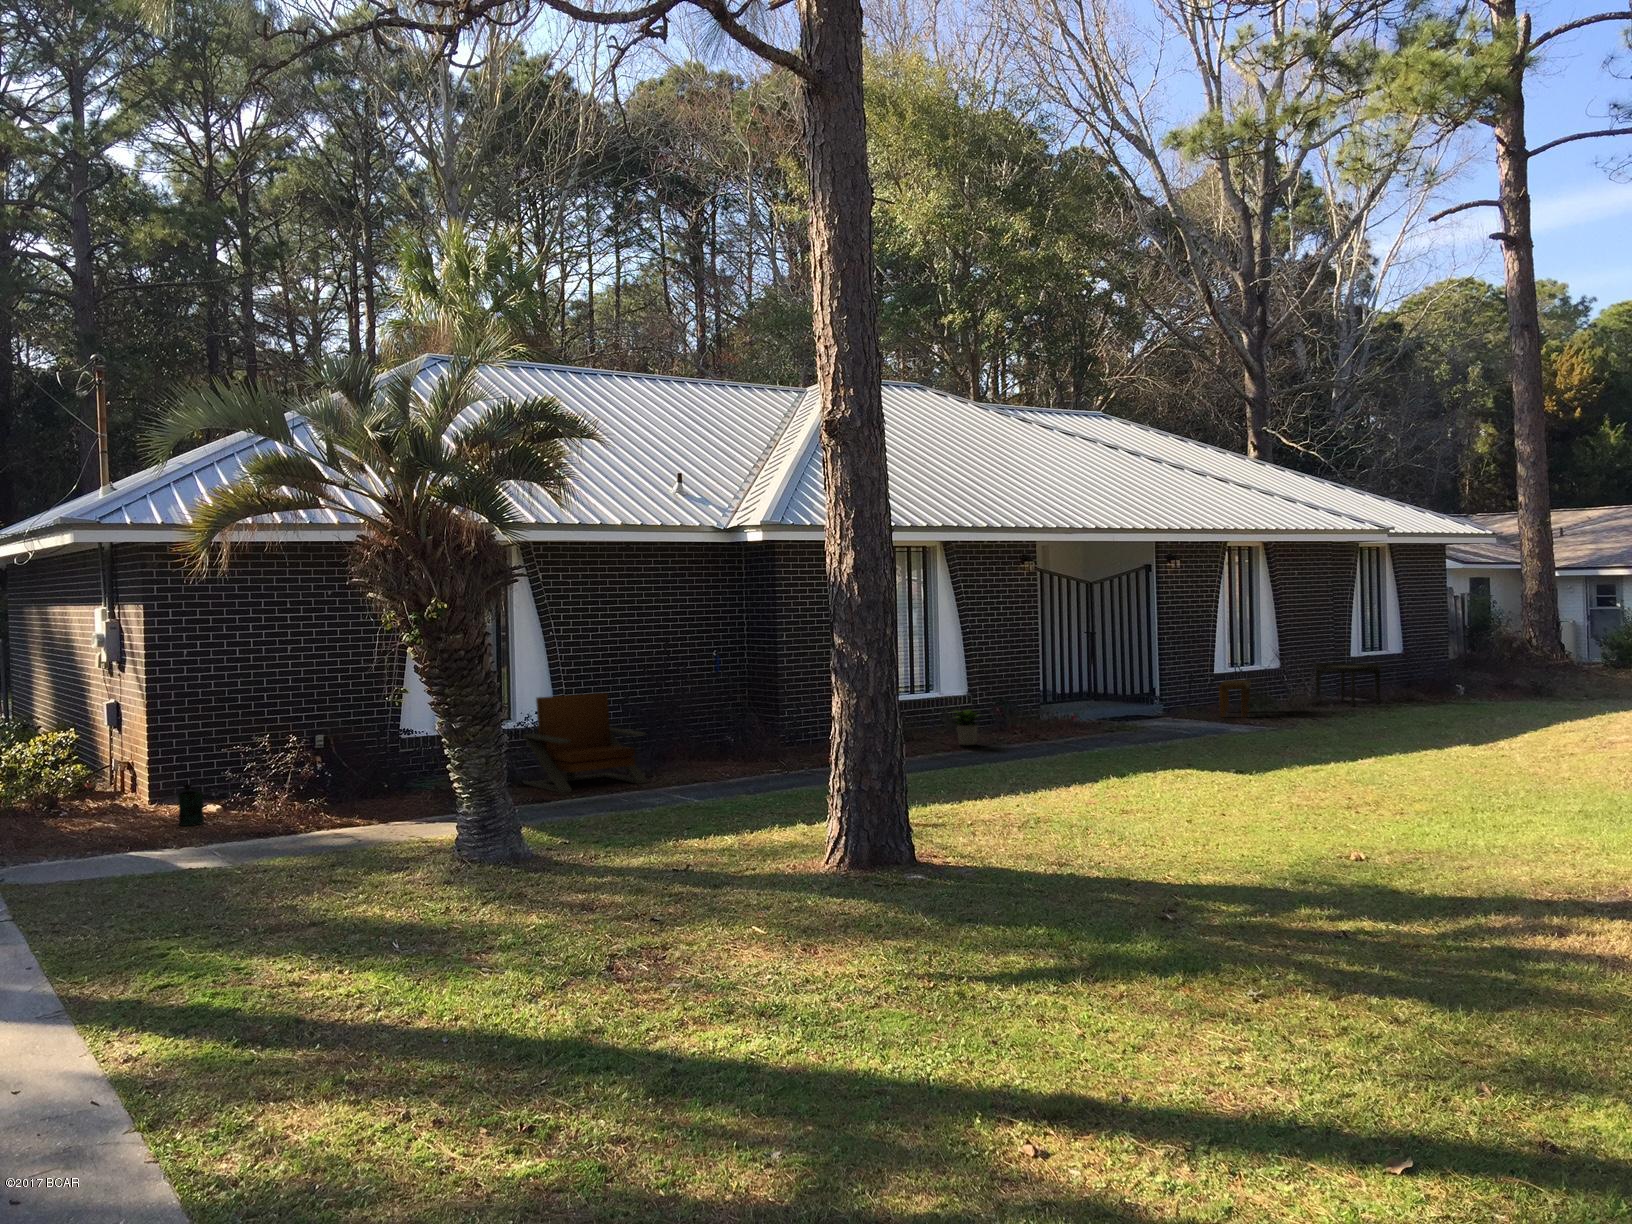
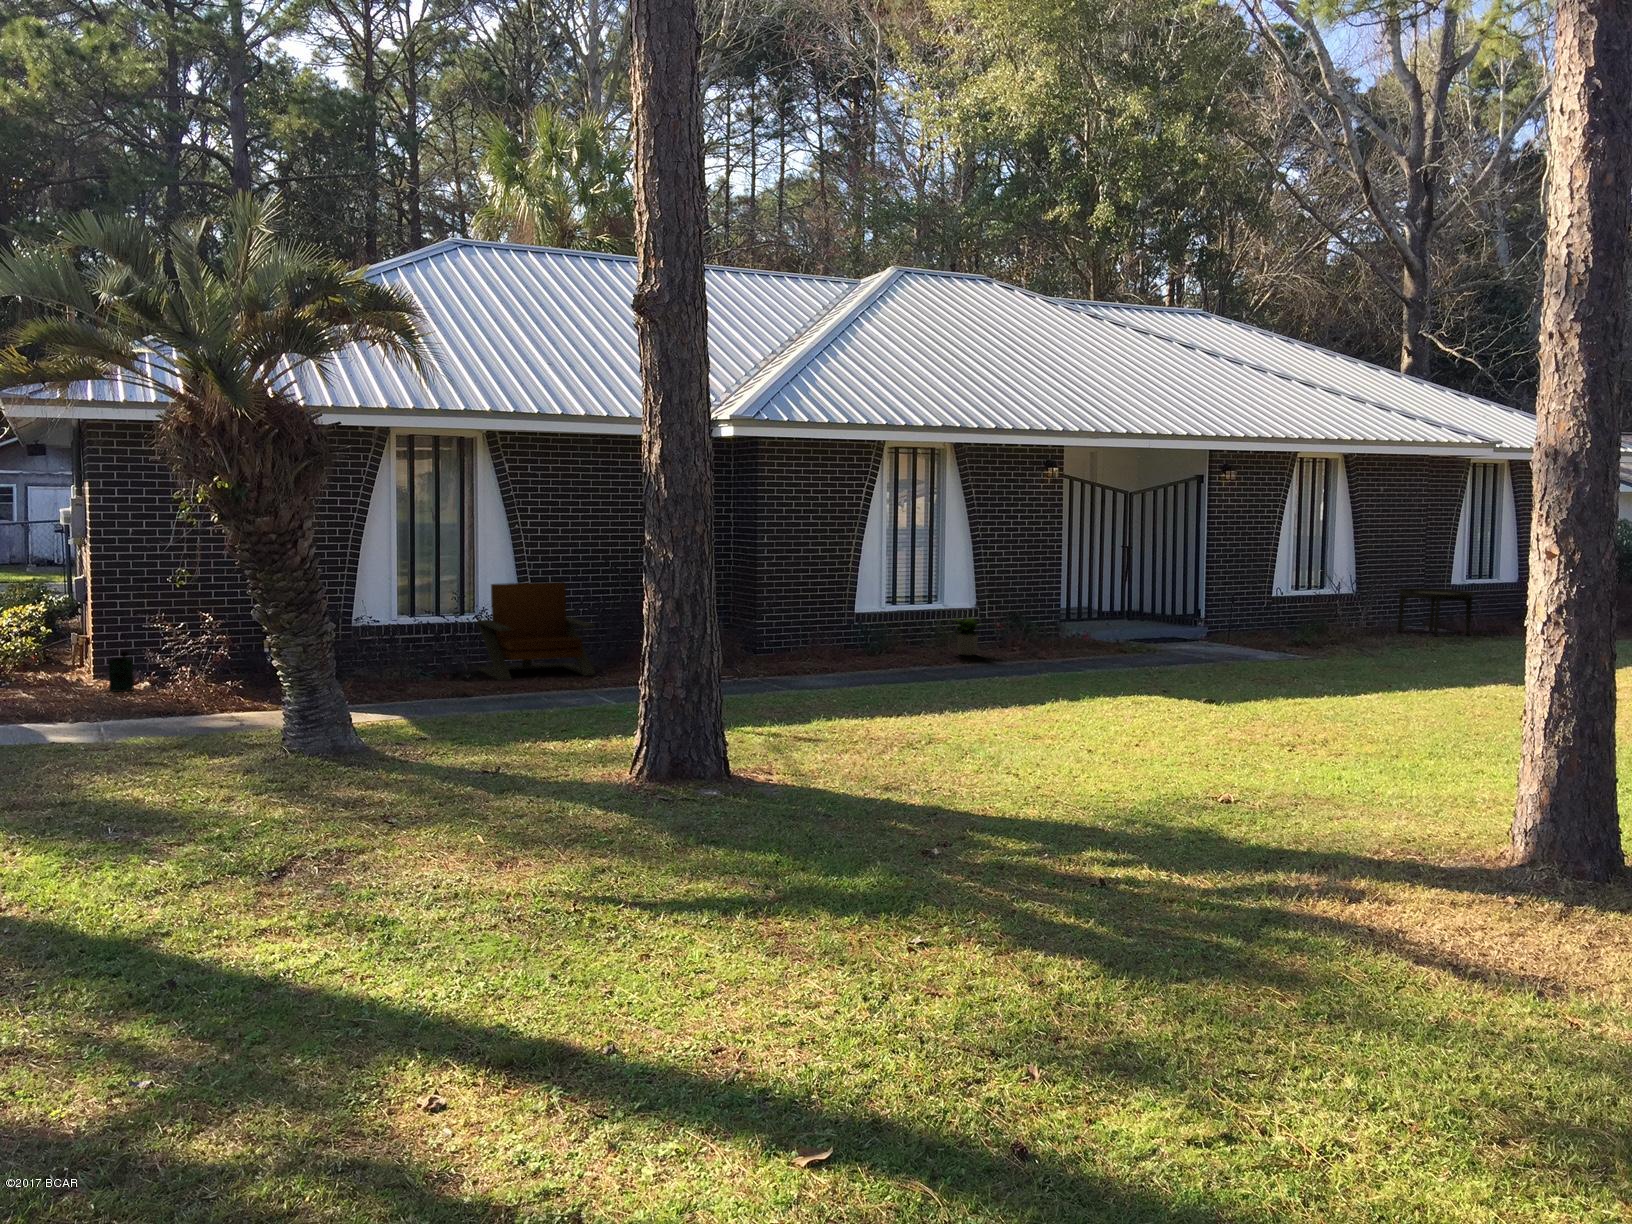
bench: present [1218,680,1251,718] -> none [1273,601,1316,642]

